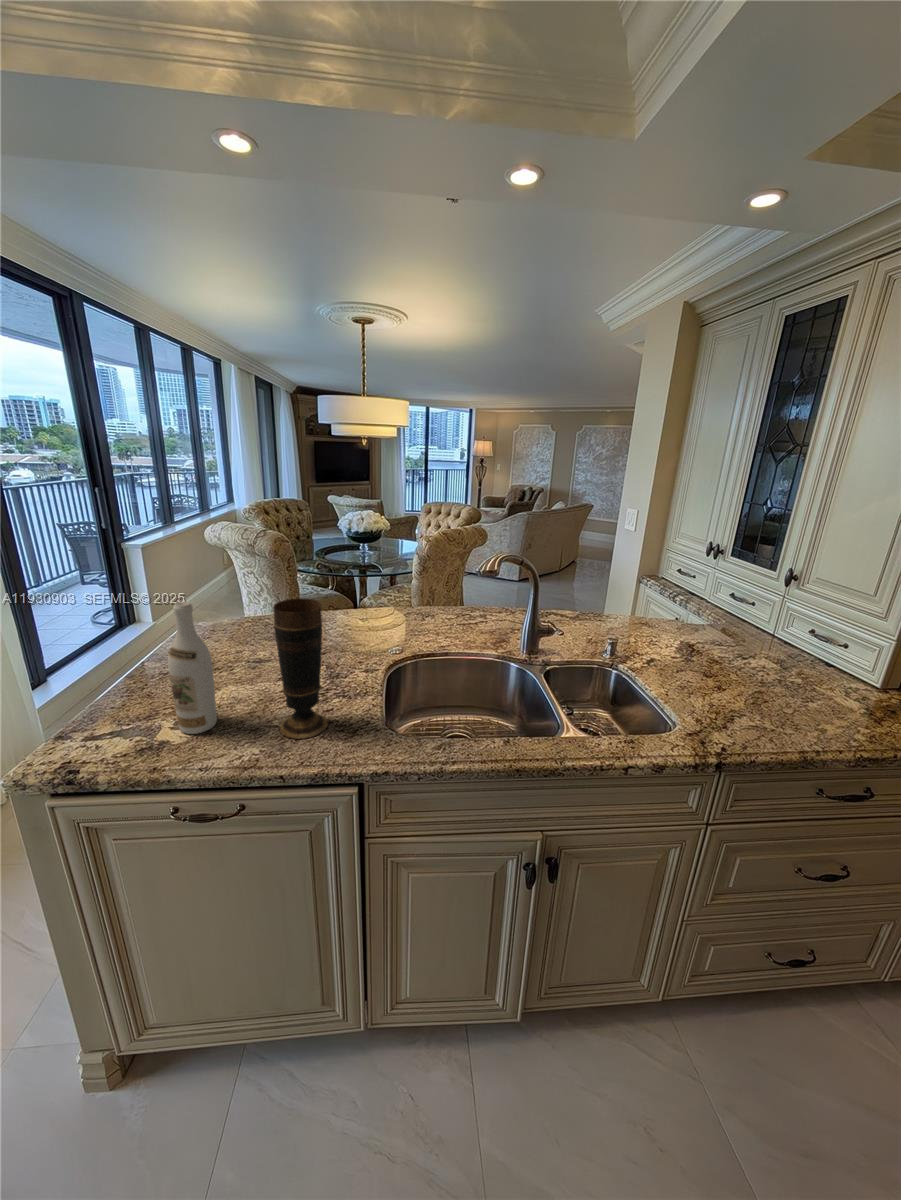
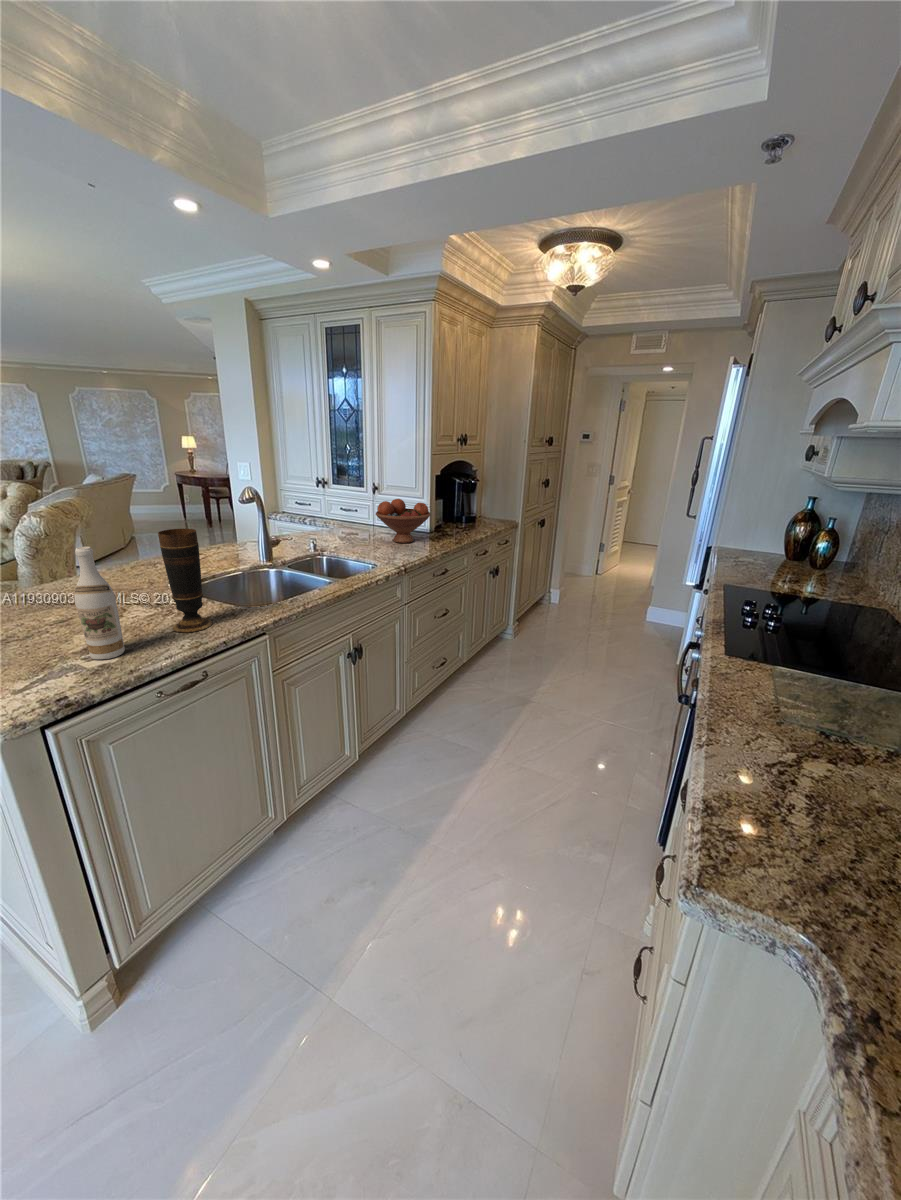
fruit bowl: none [737,610,868,700] -> present [376,499,431,543]

